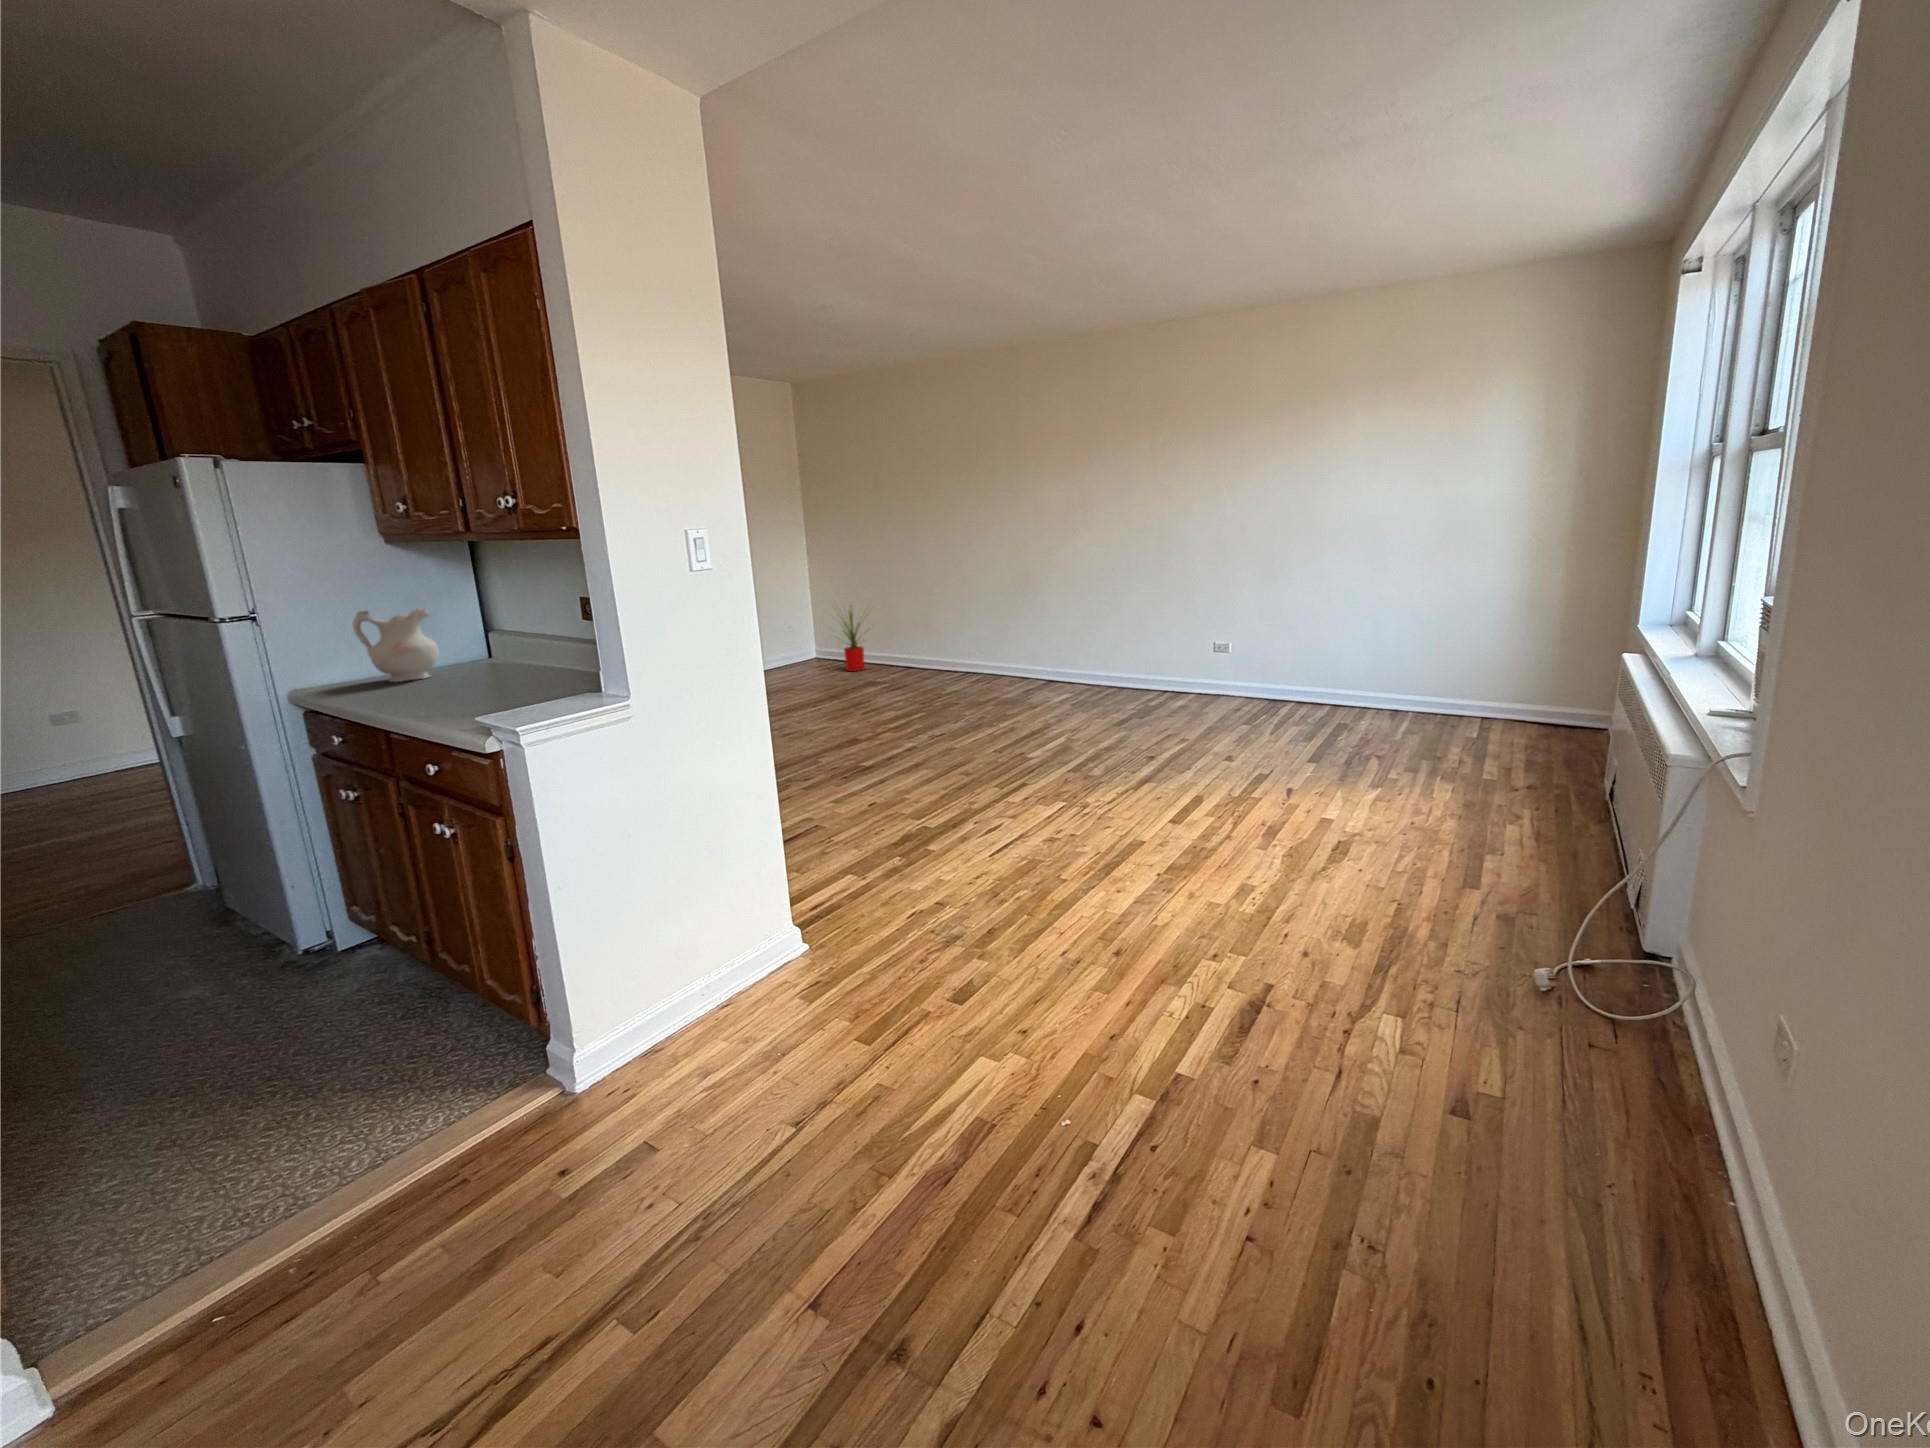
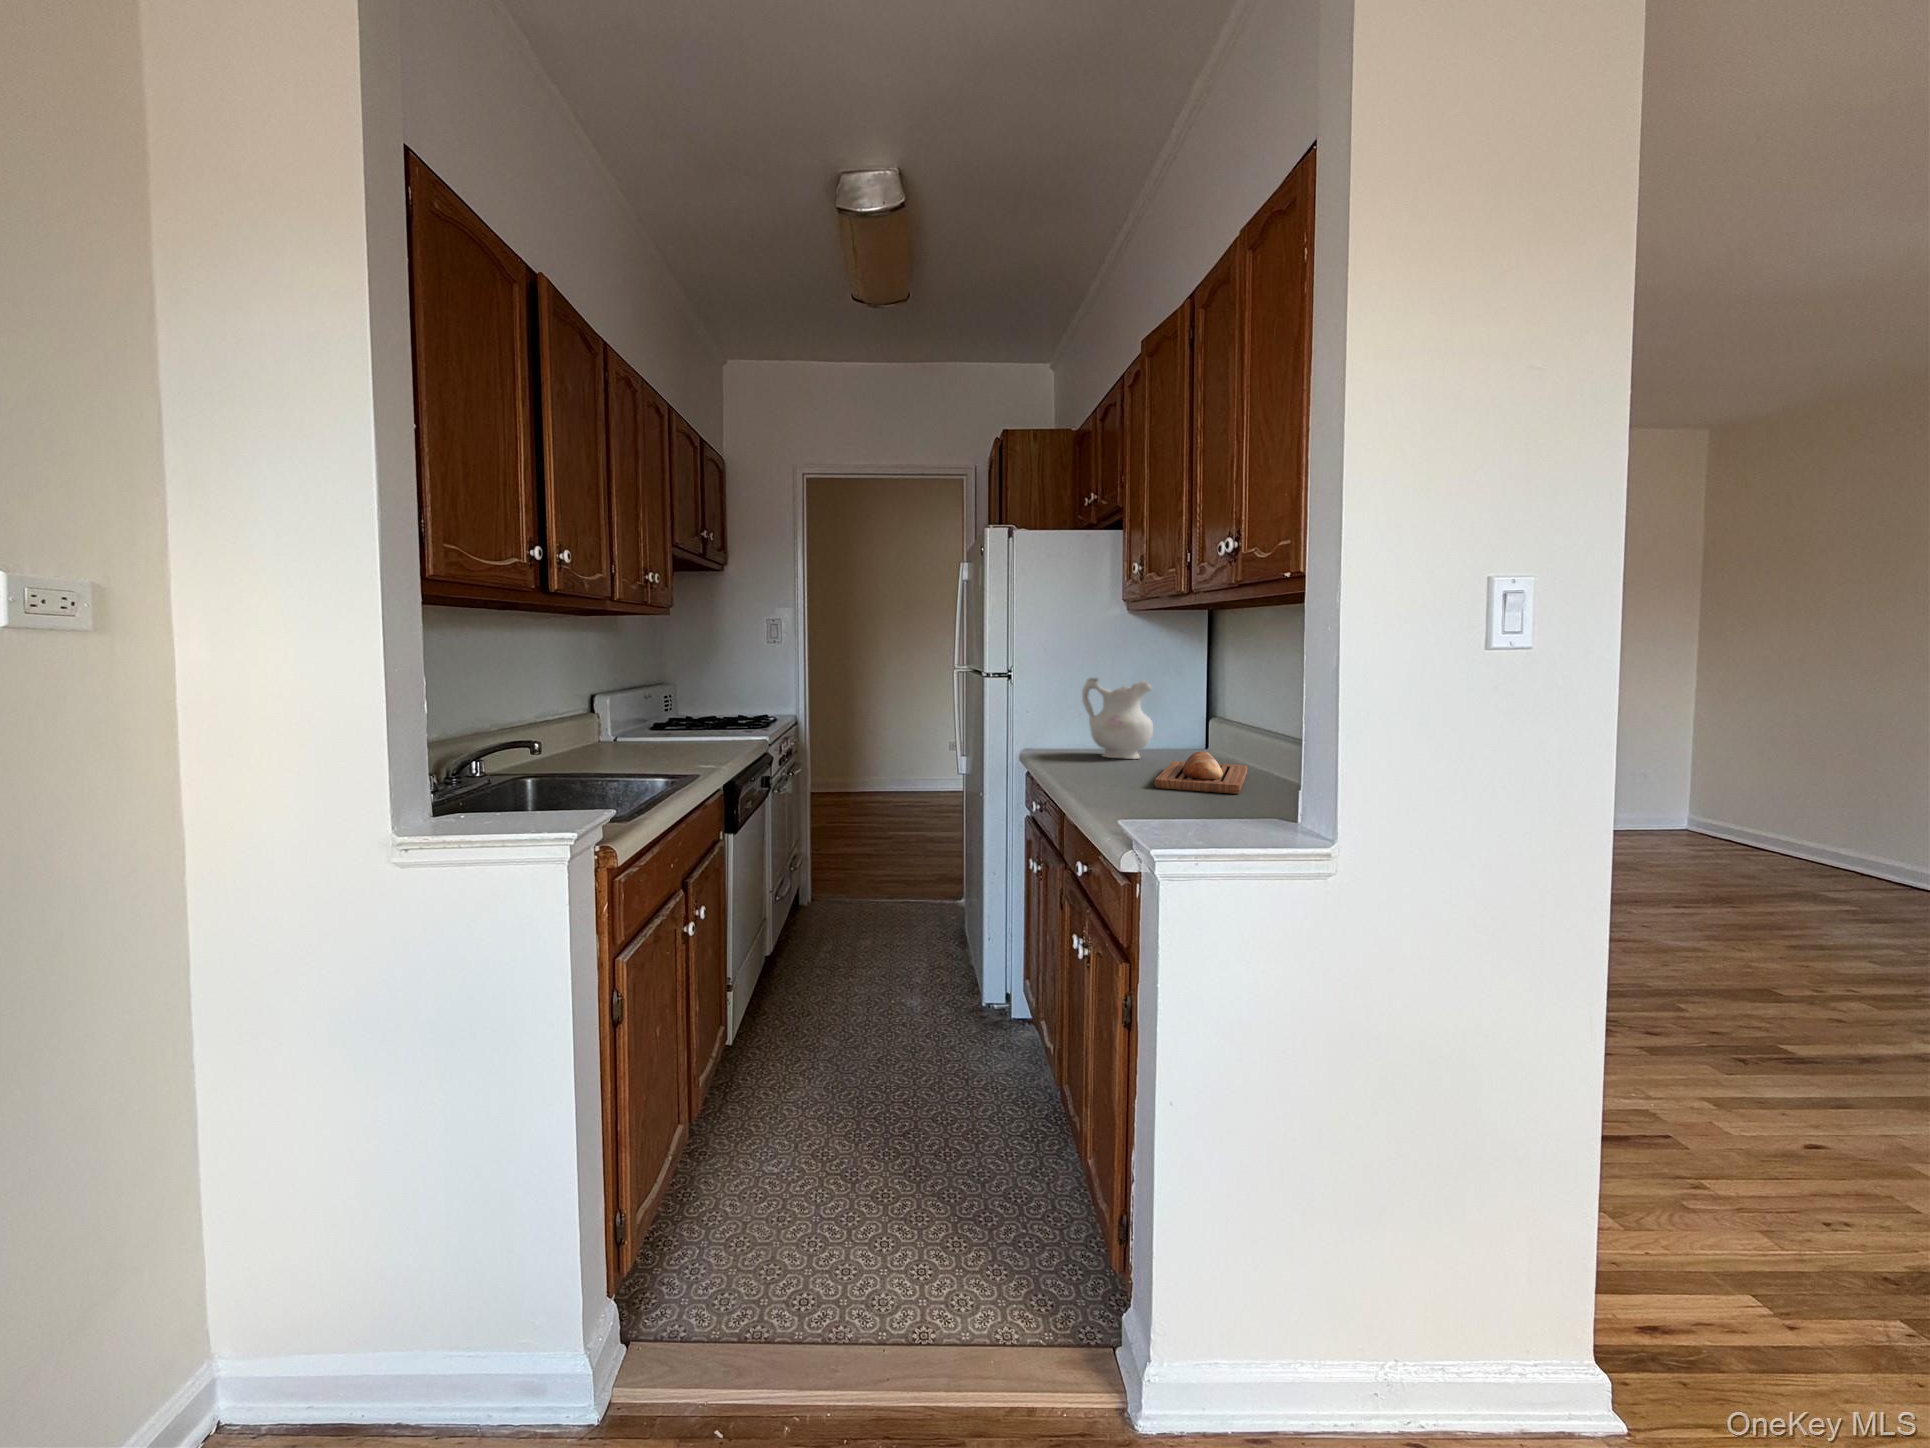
house plant: present [835,606,871,671] -> none [1711,746,1836,870]
bread loaf: none [466,660,542,695] -> present [1154,751,1248,794]

